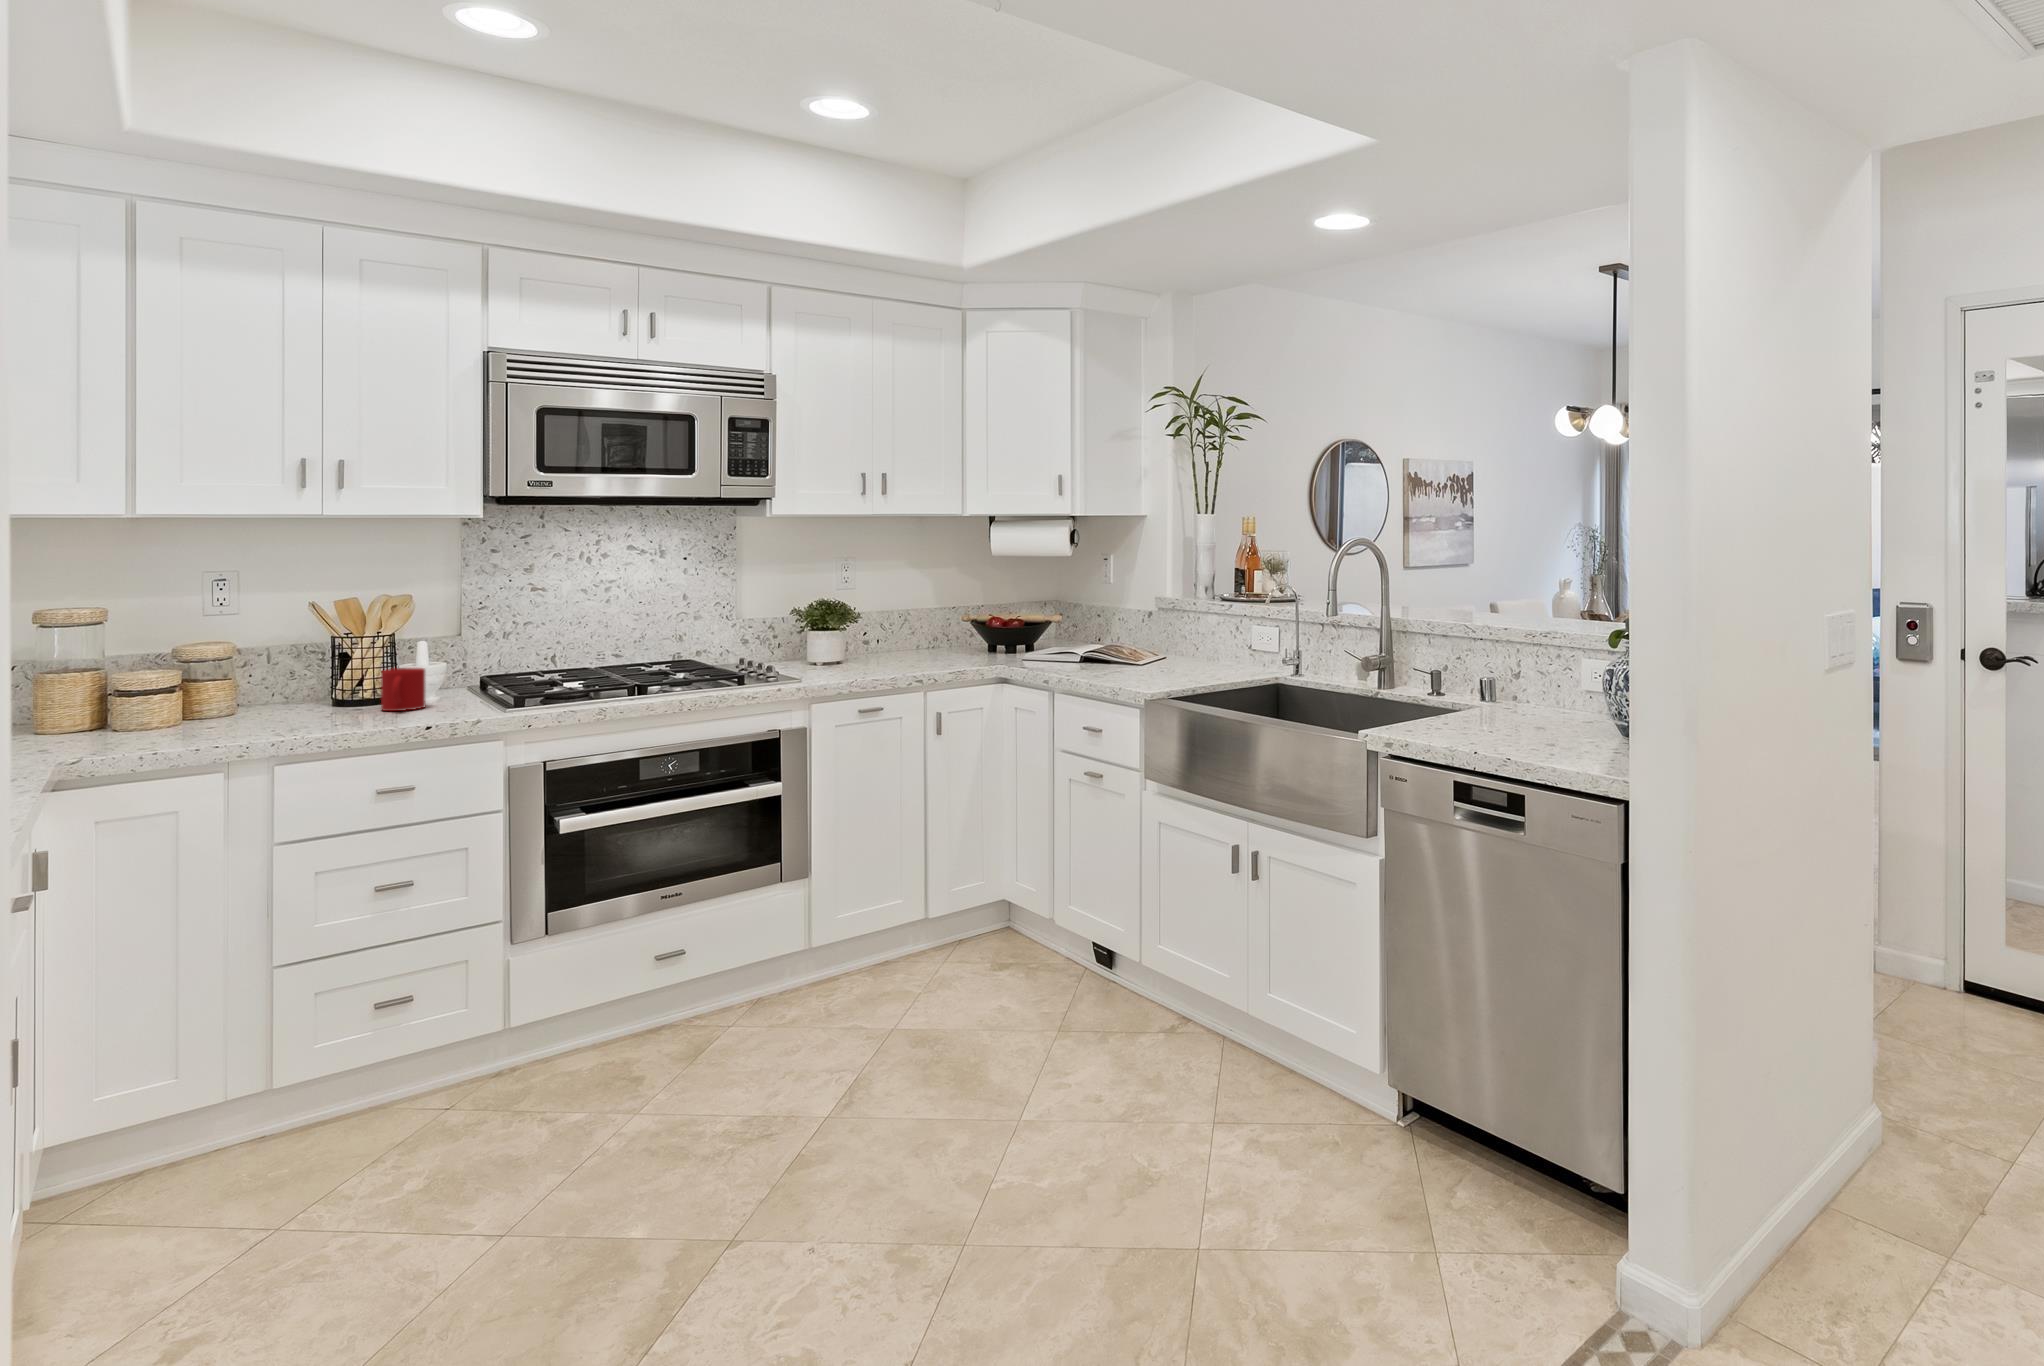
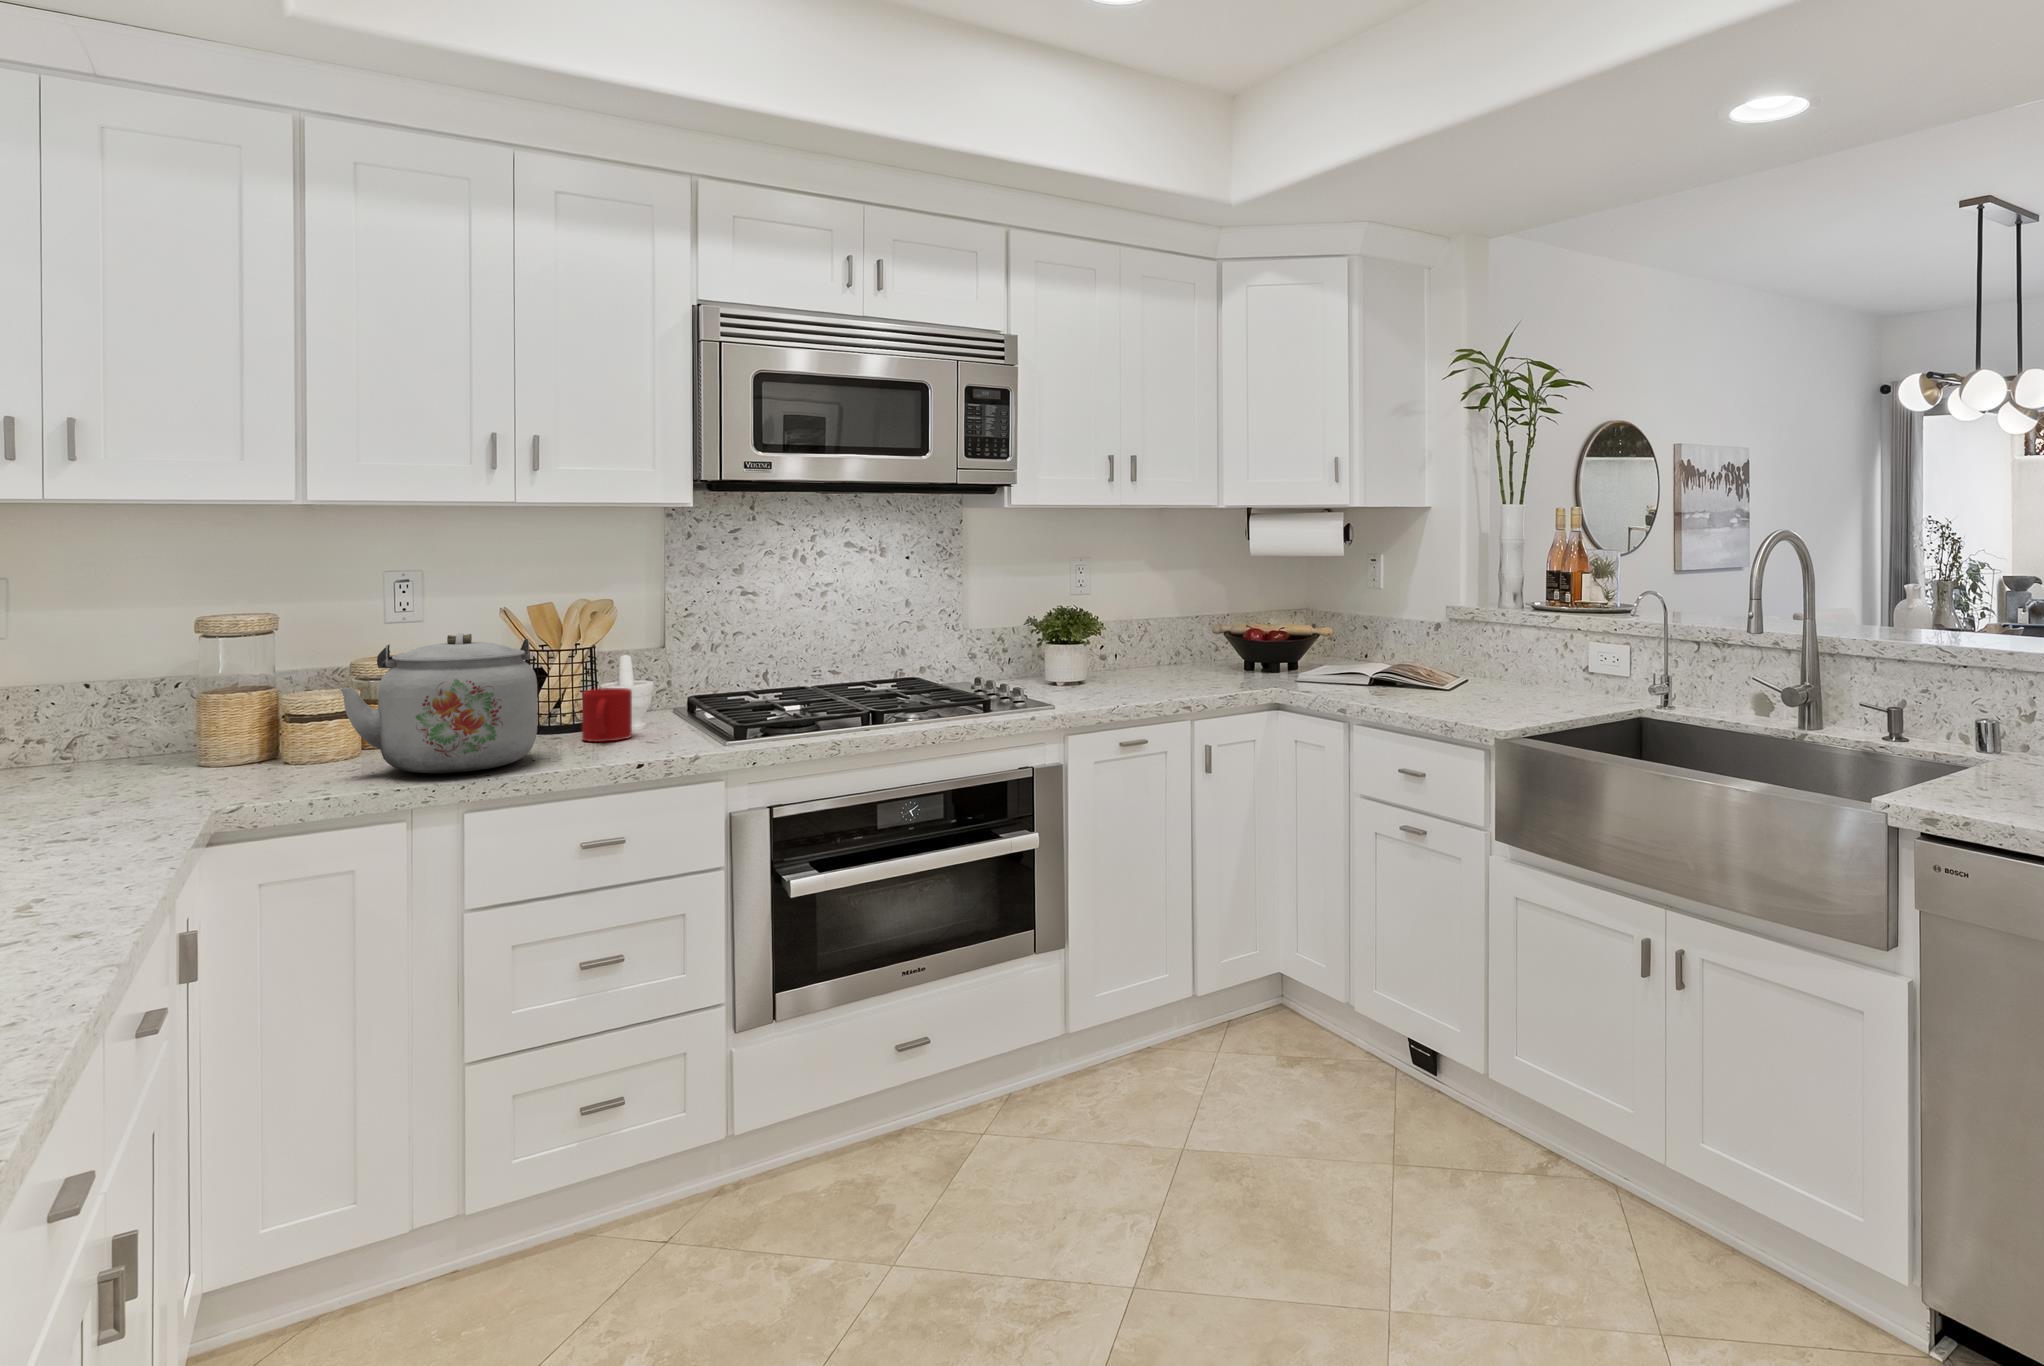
kettle: none [166,622,339,734] -> present [340,633,537,773]

